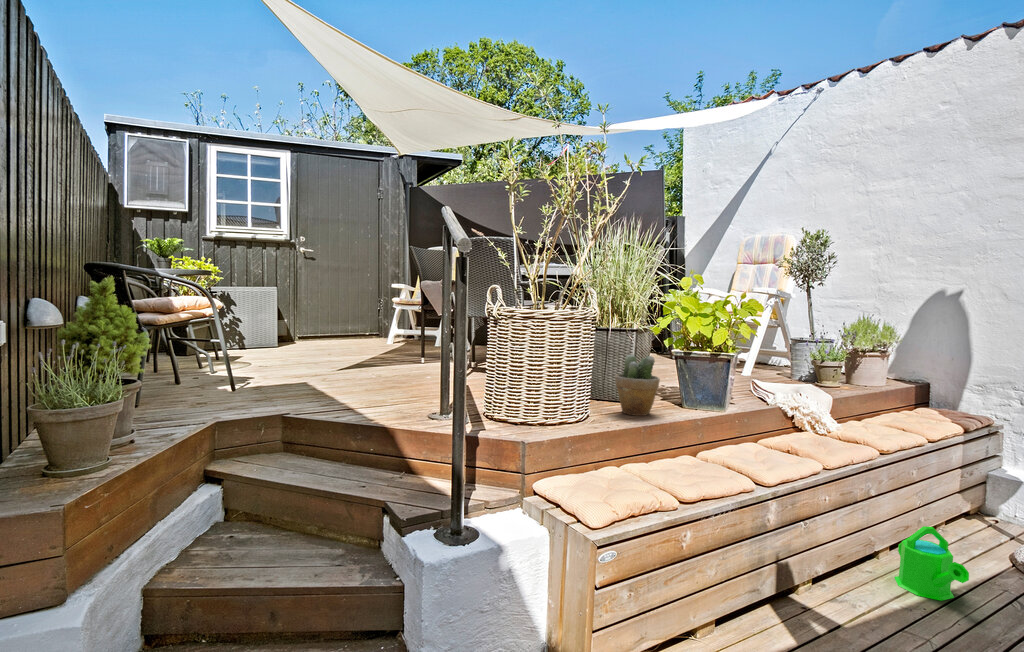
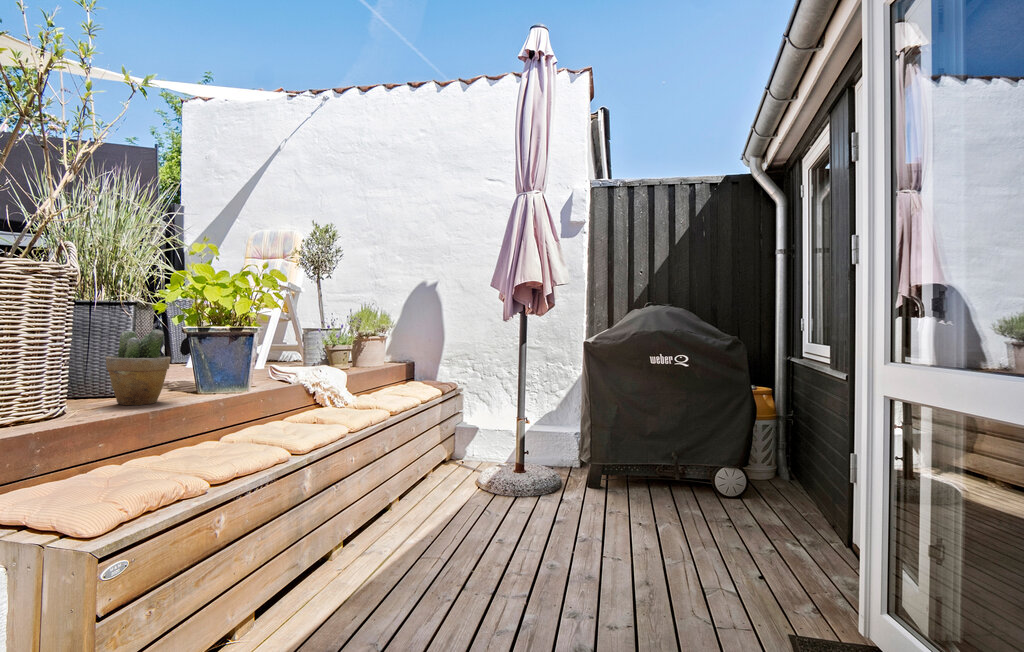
watering can: present [895,526,969,601] -> none [405,469,457,530]

